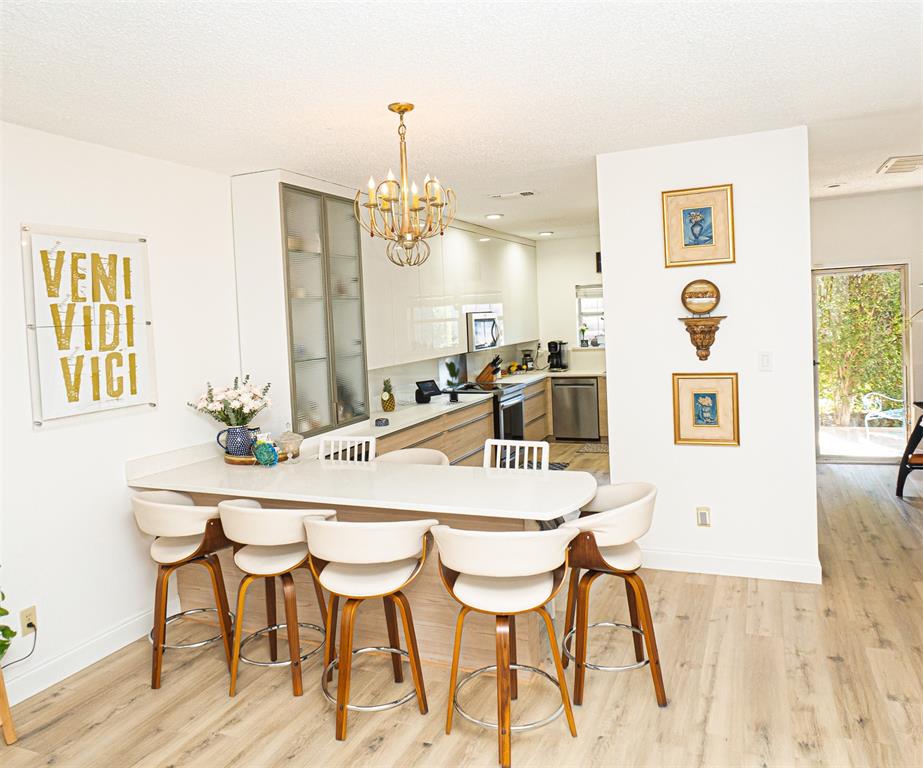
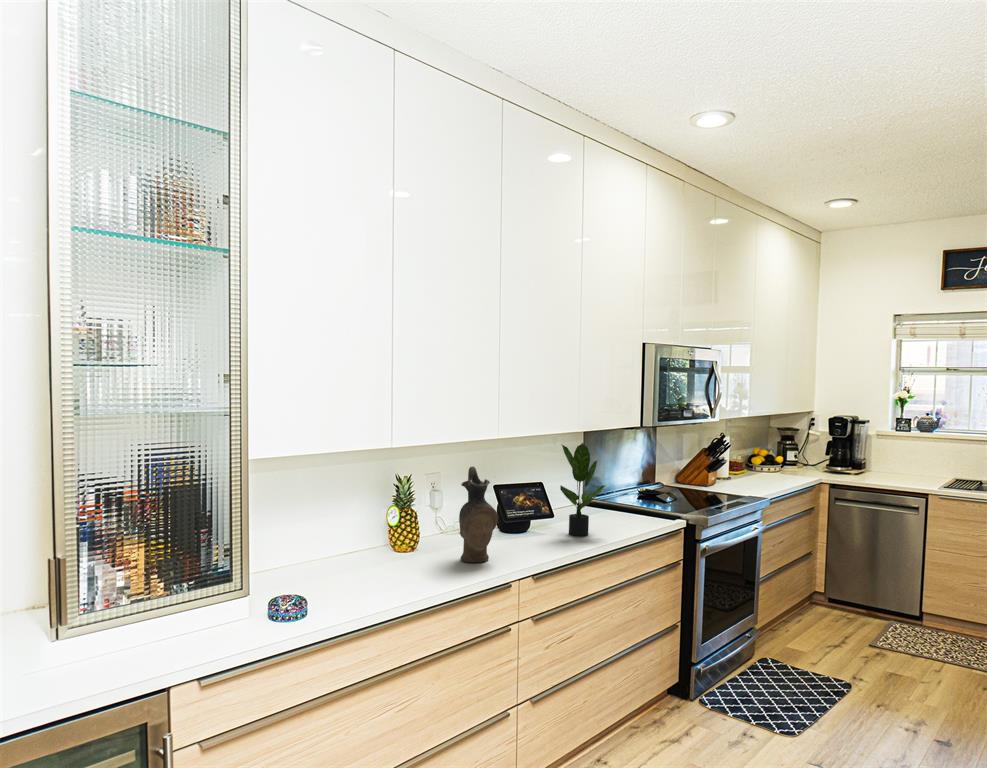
ceramic pitcher: none [415,373,432,411] -> present [459,466,498,562]

